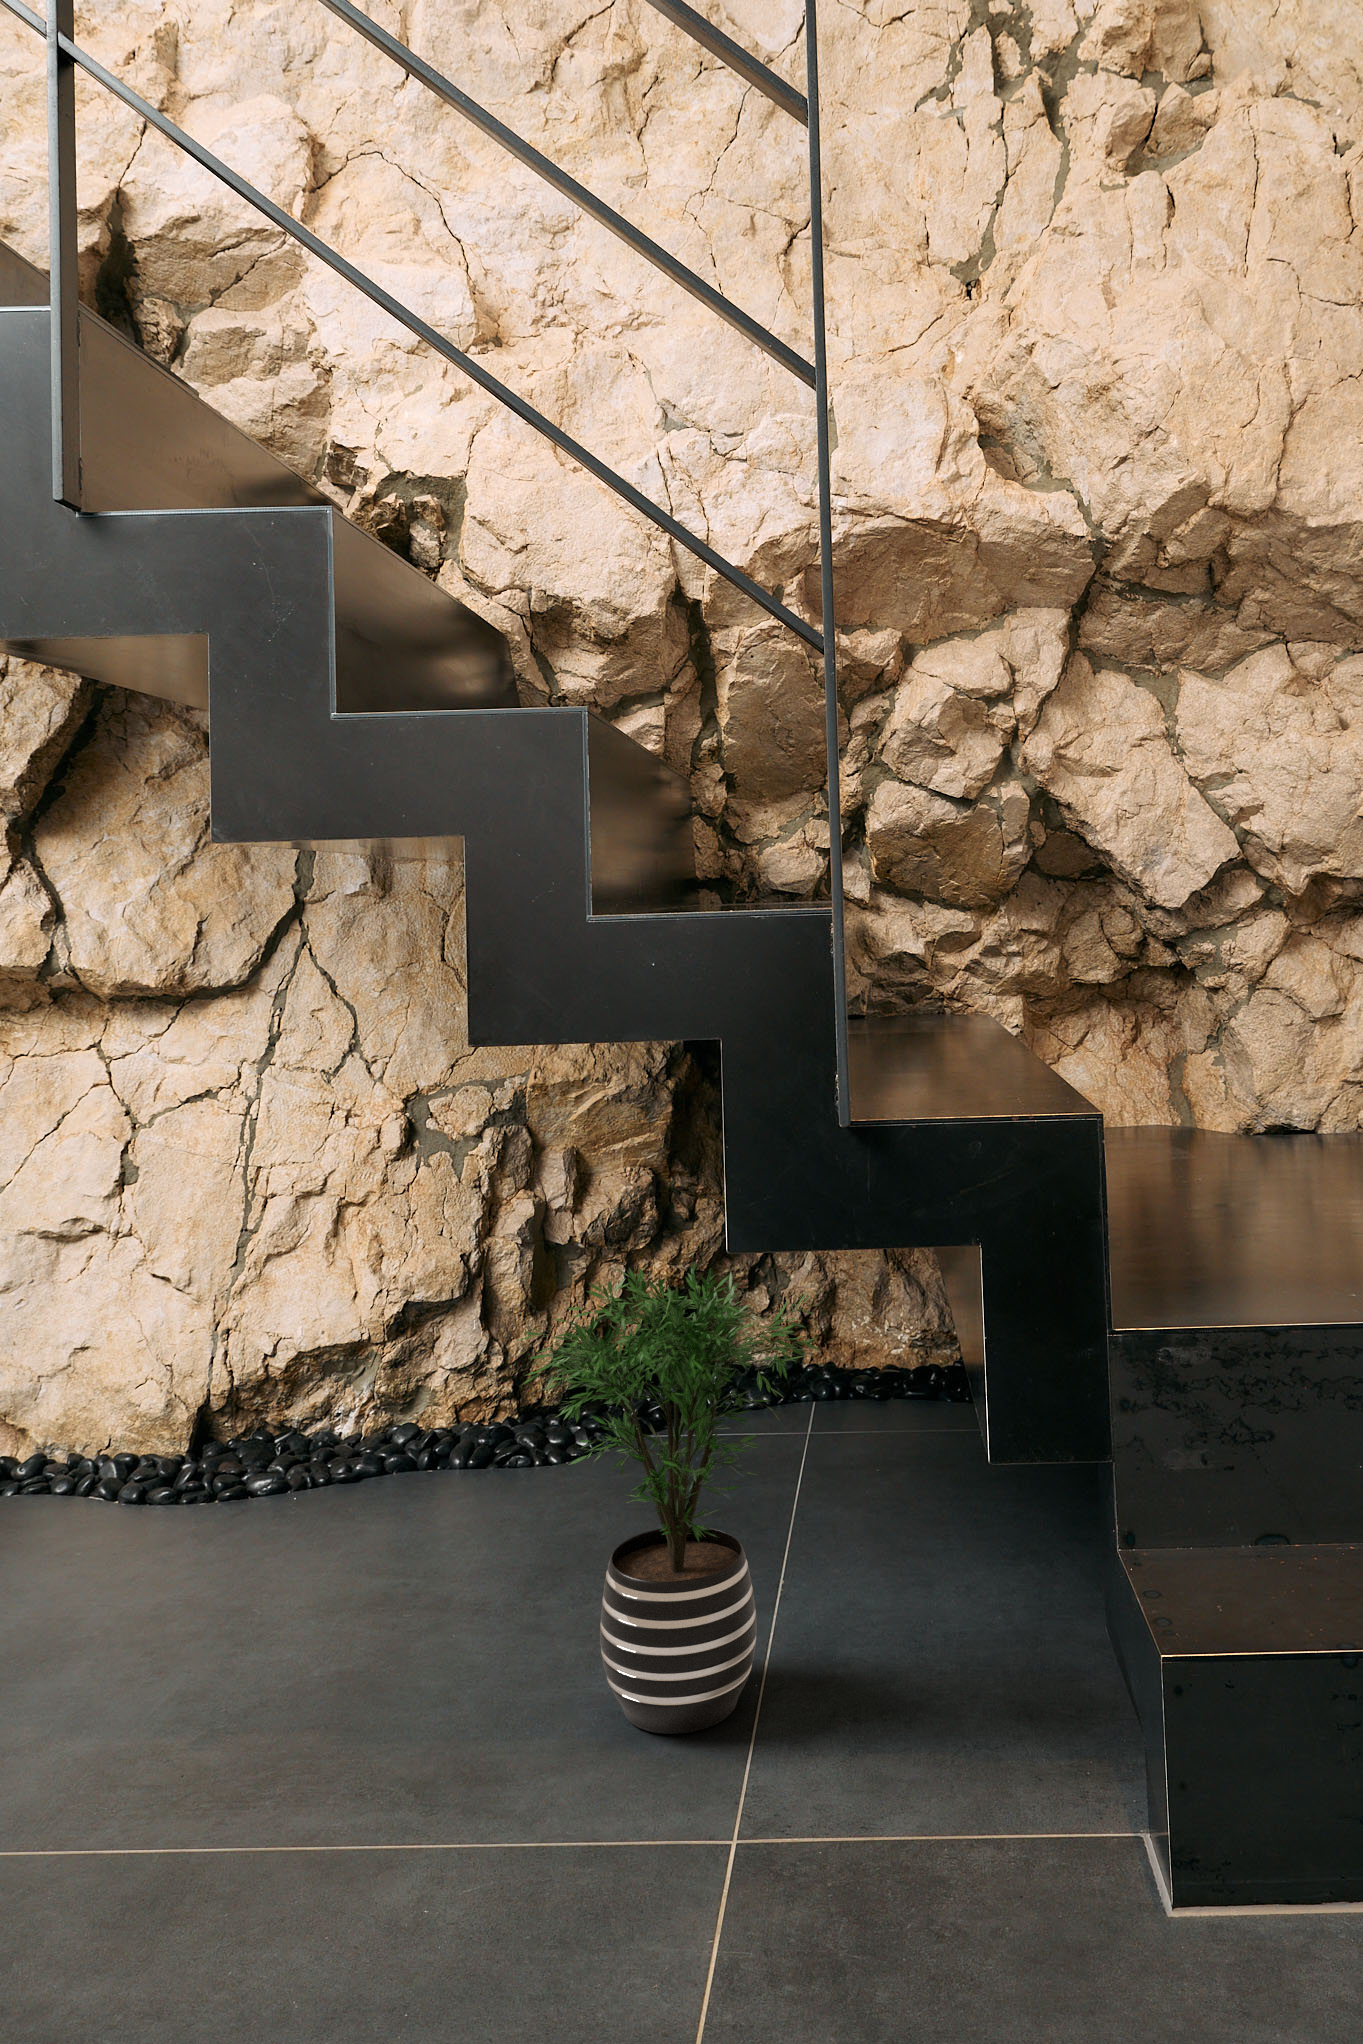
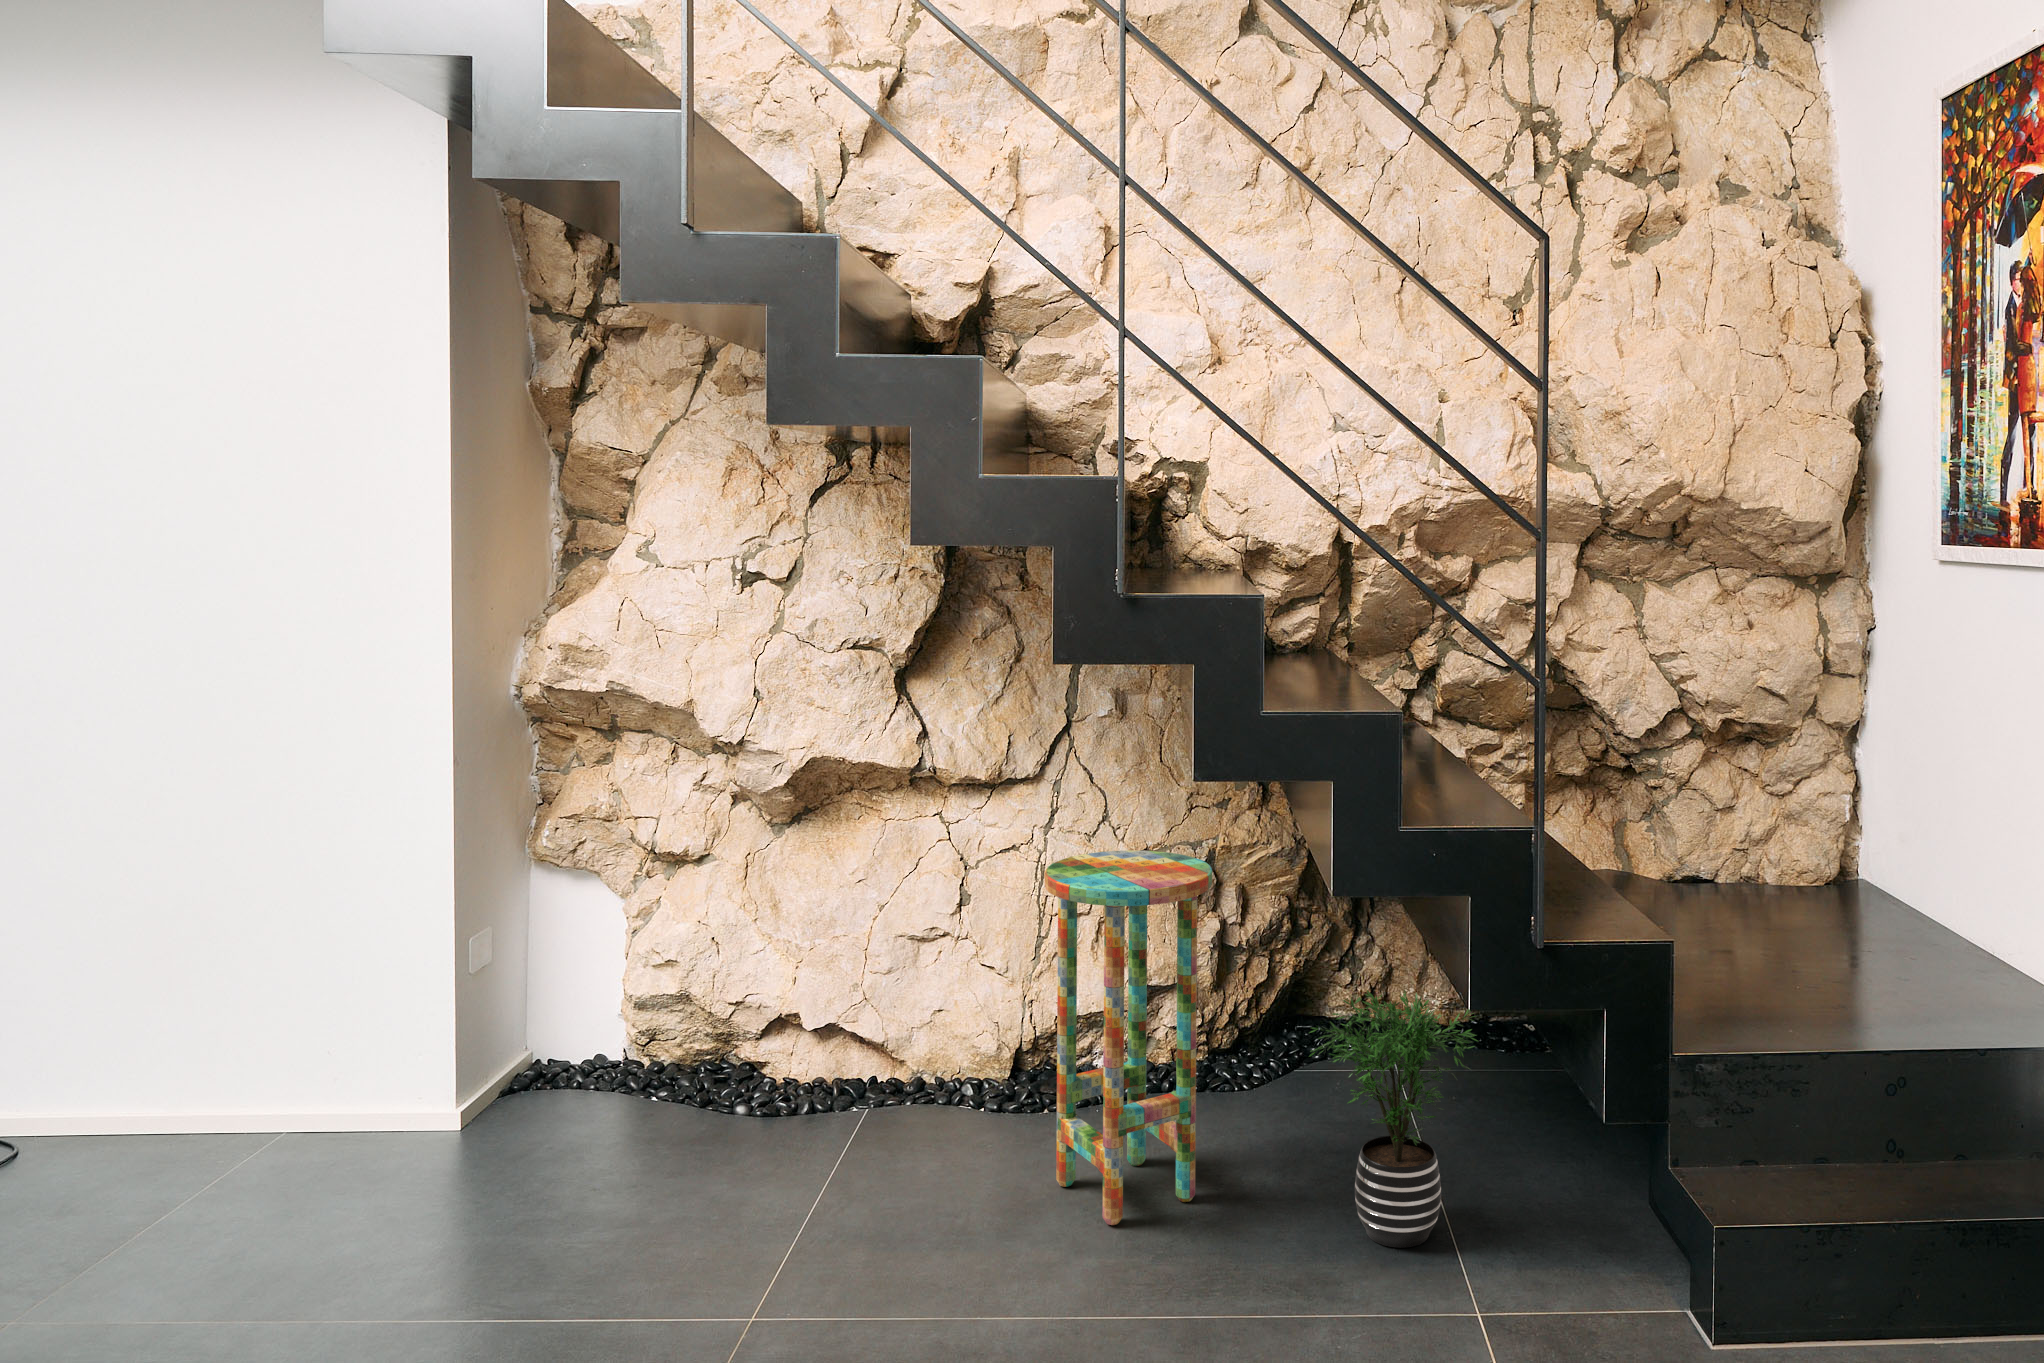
side table: none [91,1058,393,1696] -> present [1044,850,1212,1225]

